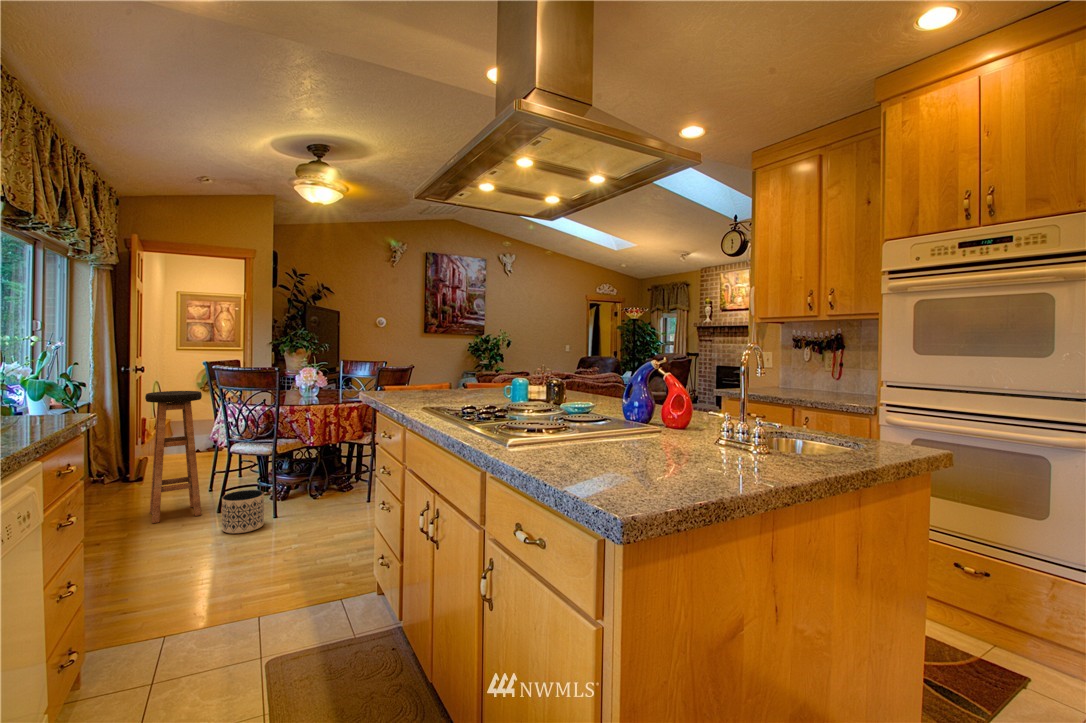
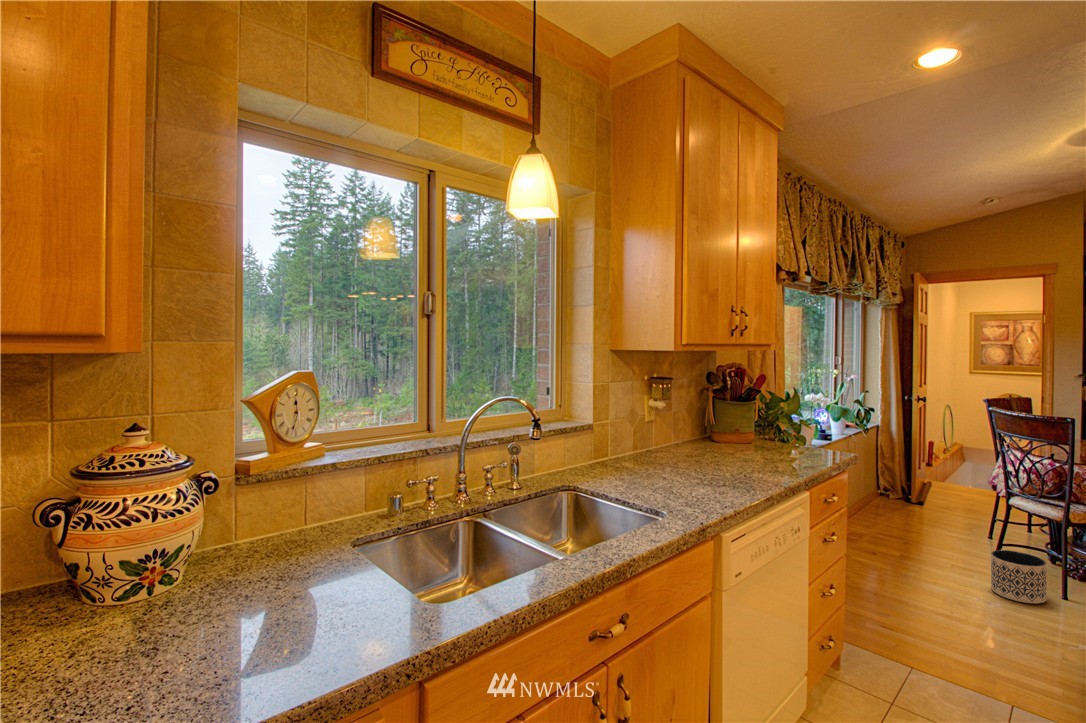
bar stool: present [145,391,202,523] -> none [917,427,975,562]

